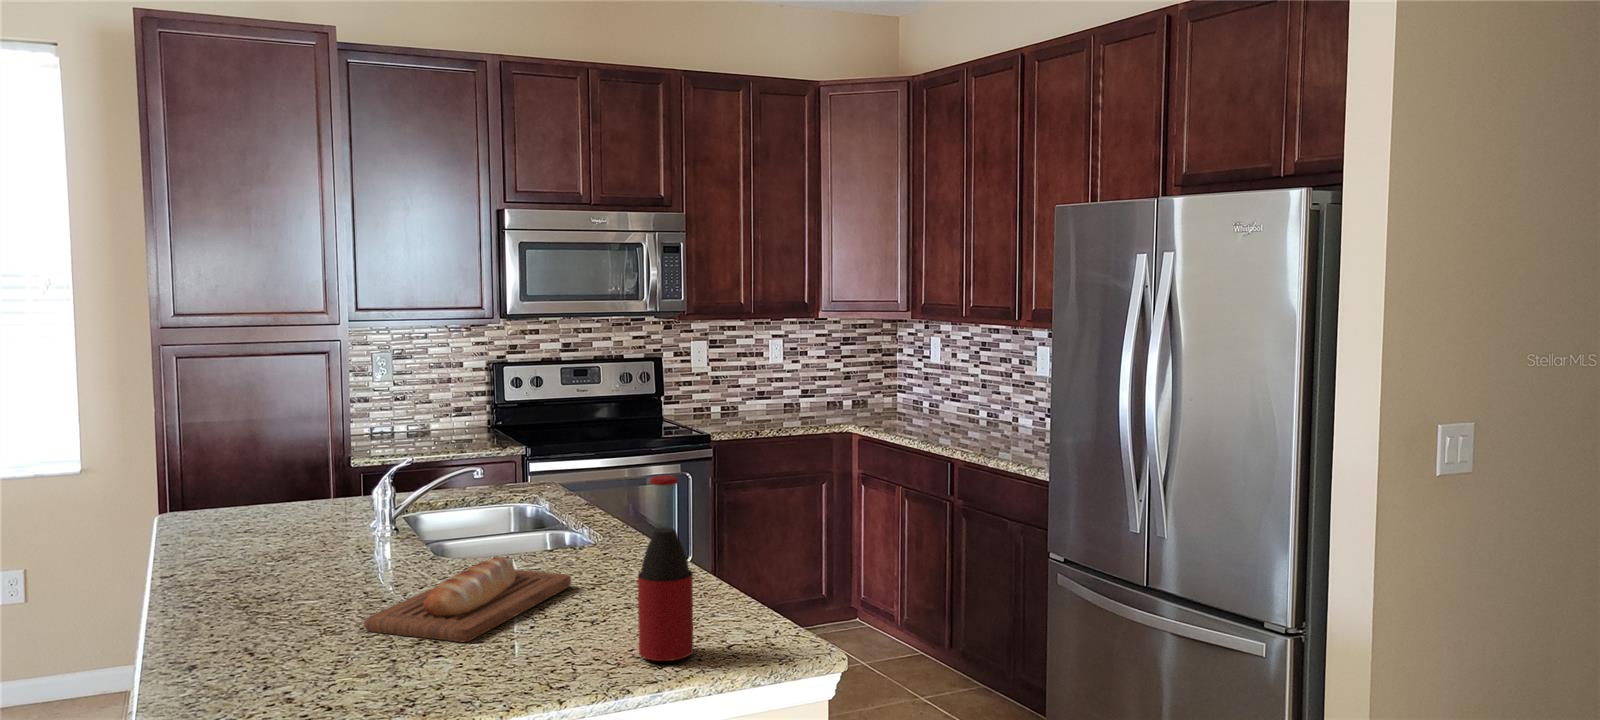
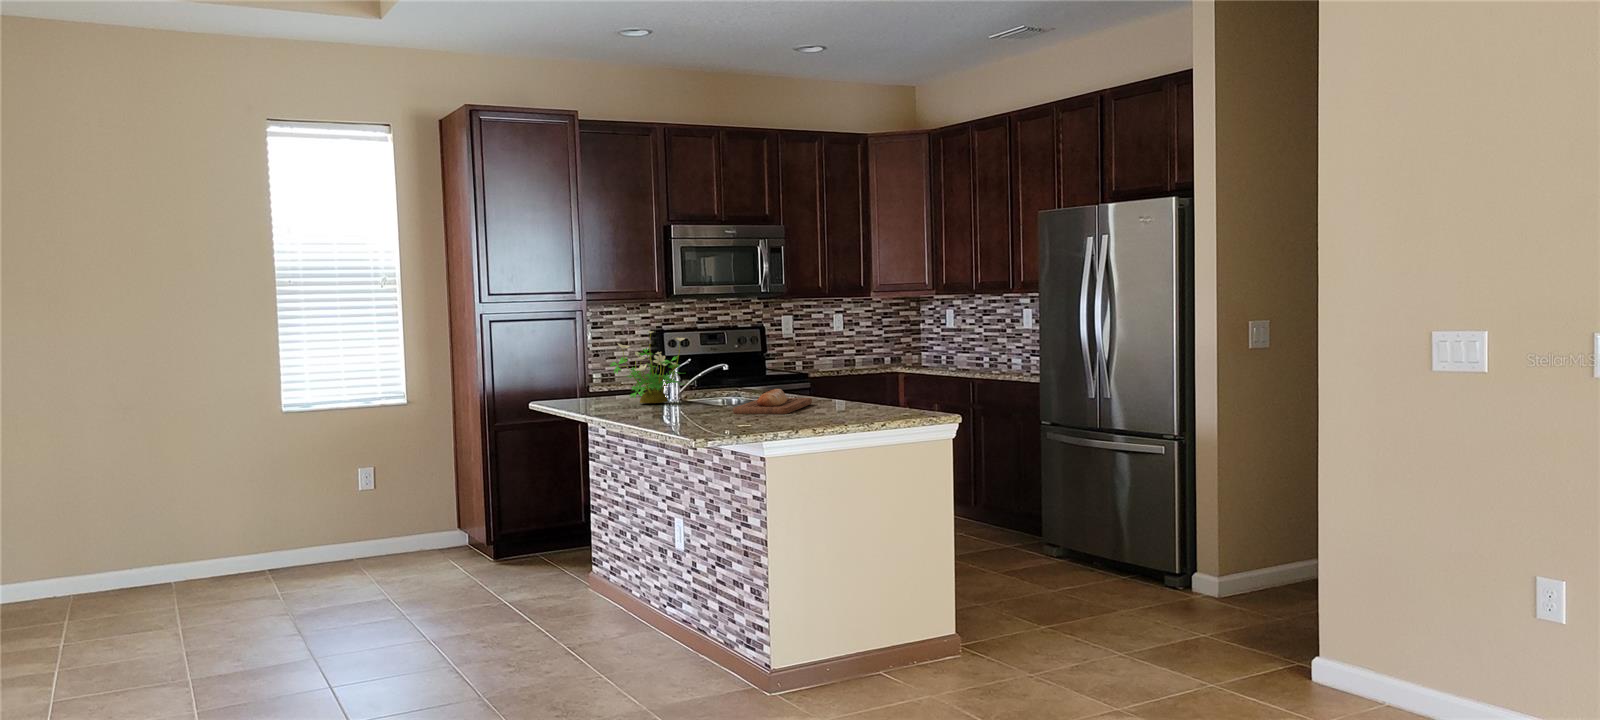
potted plant: none [209,422,352,561] -> present [610,331,685,403]
bottle: present [638,475,693,661] -> none [869,331,894,414]

